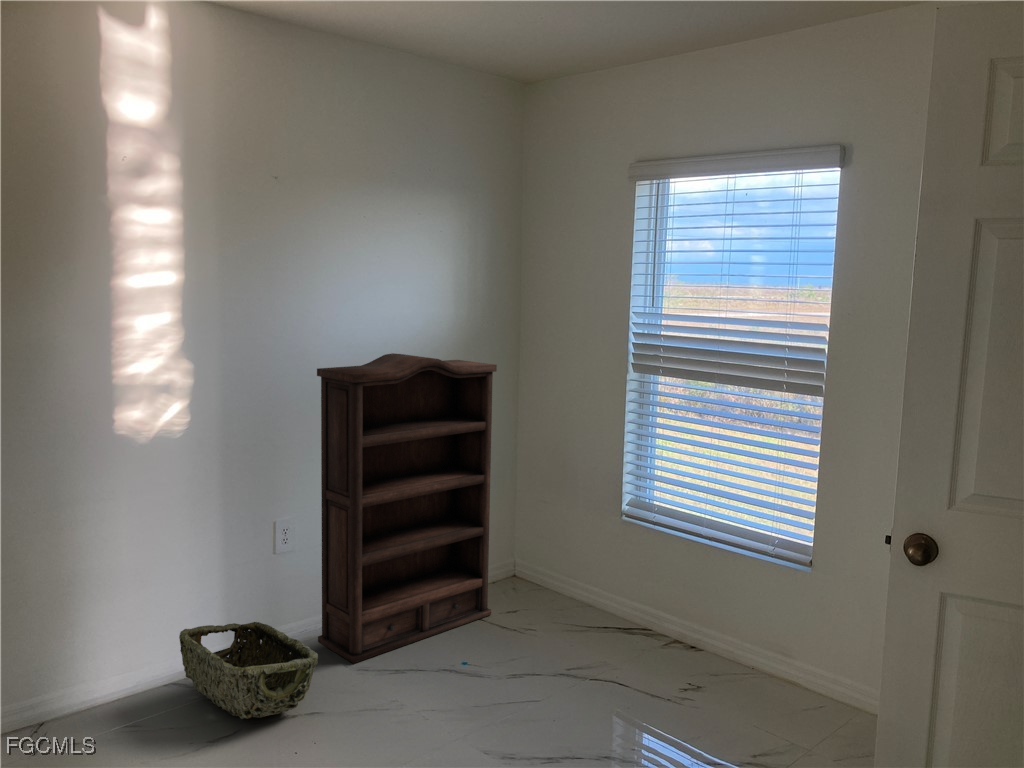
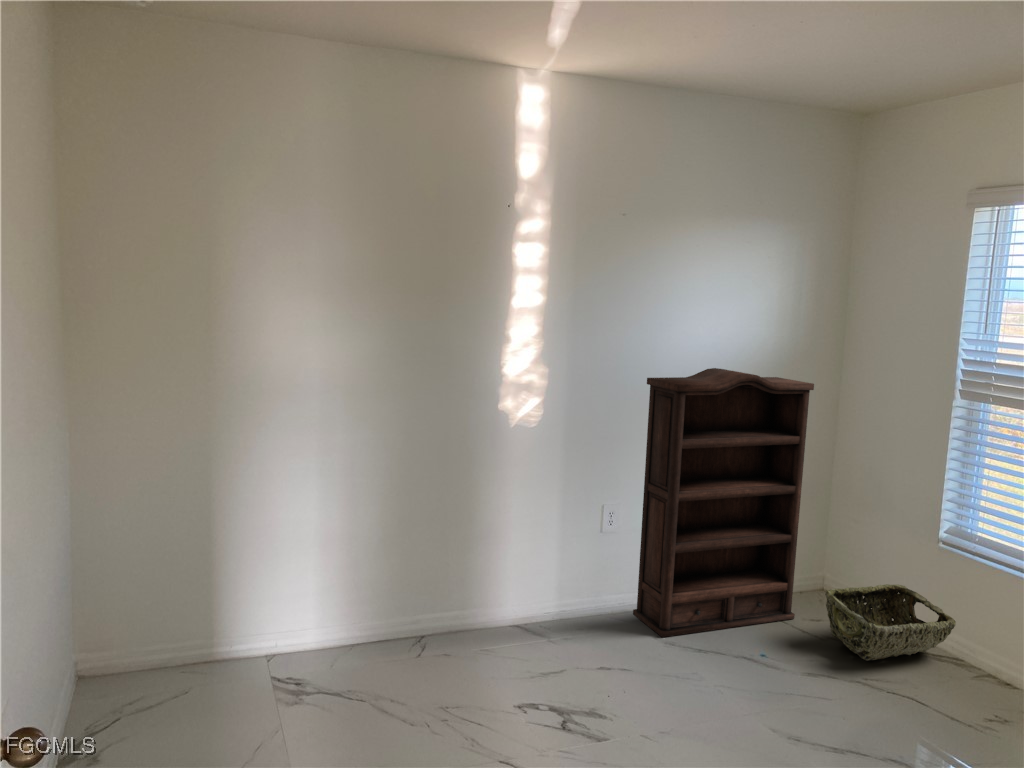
woven basket: present [179,622,318,719] -> present [825,584,956,661]

